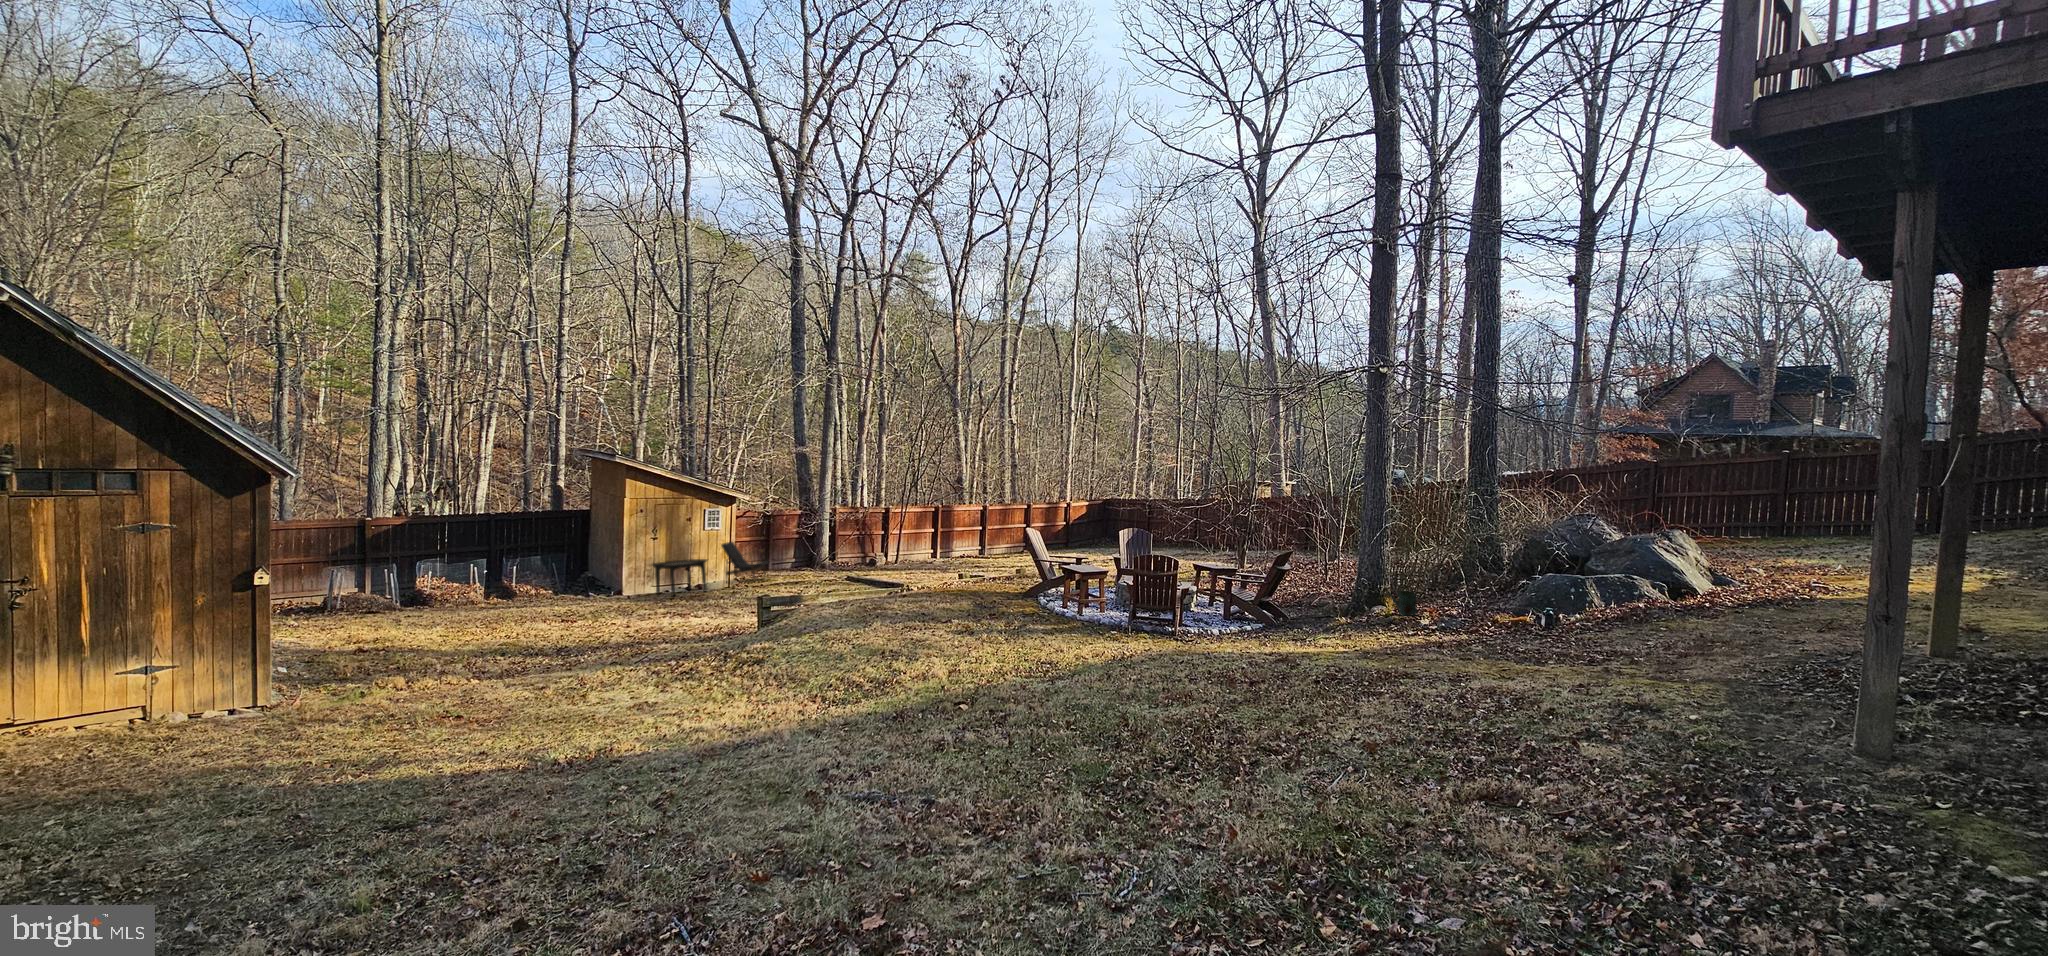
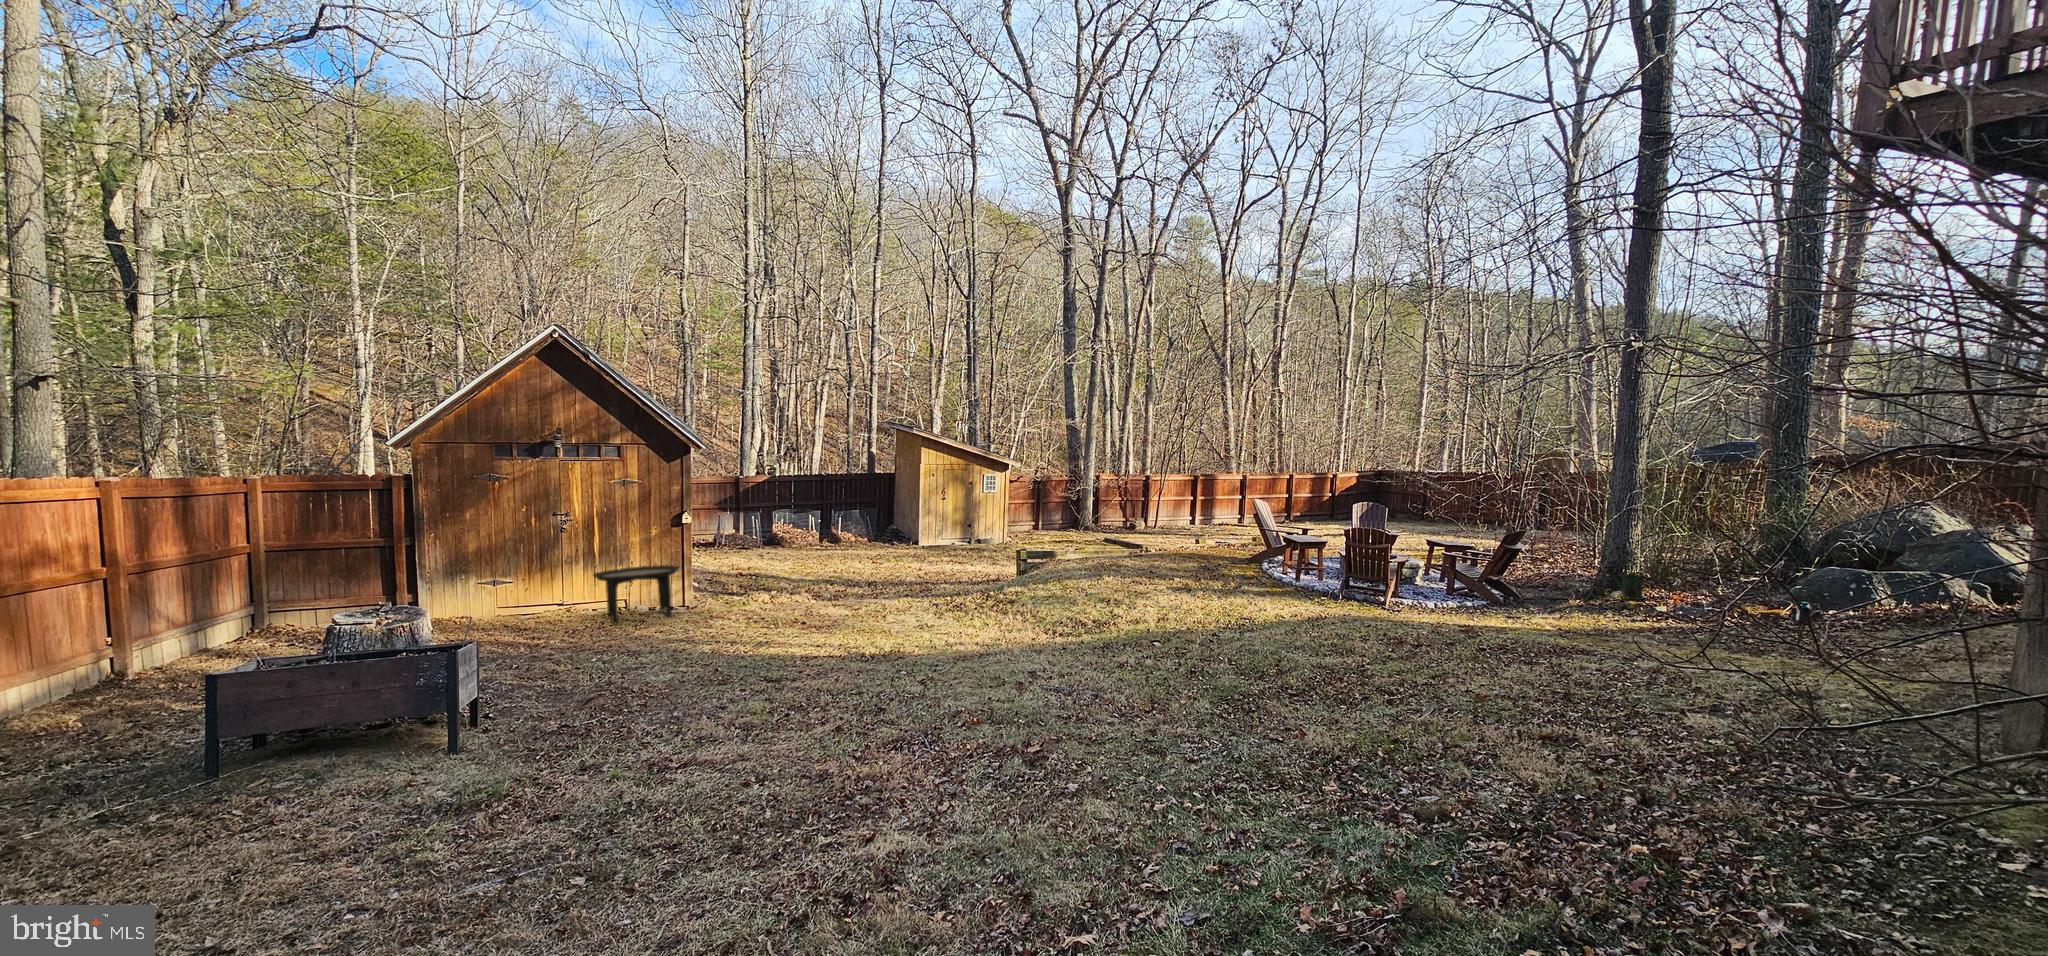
lounge chair: present [721,542,769,580] -> none [998,503,1039,539]
round table: present [652,559,707,596] -> present [593,565,679,624]

